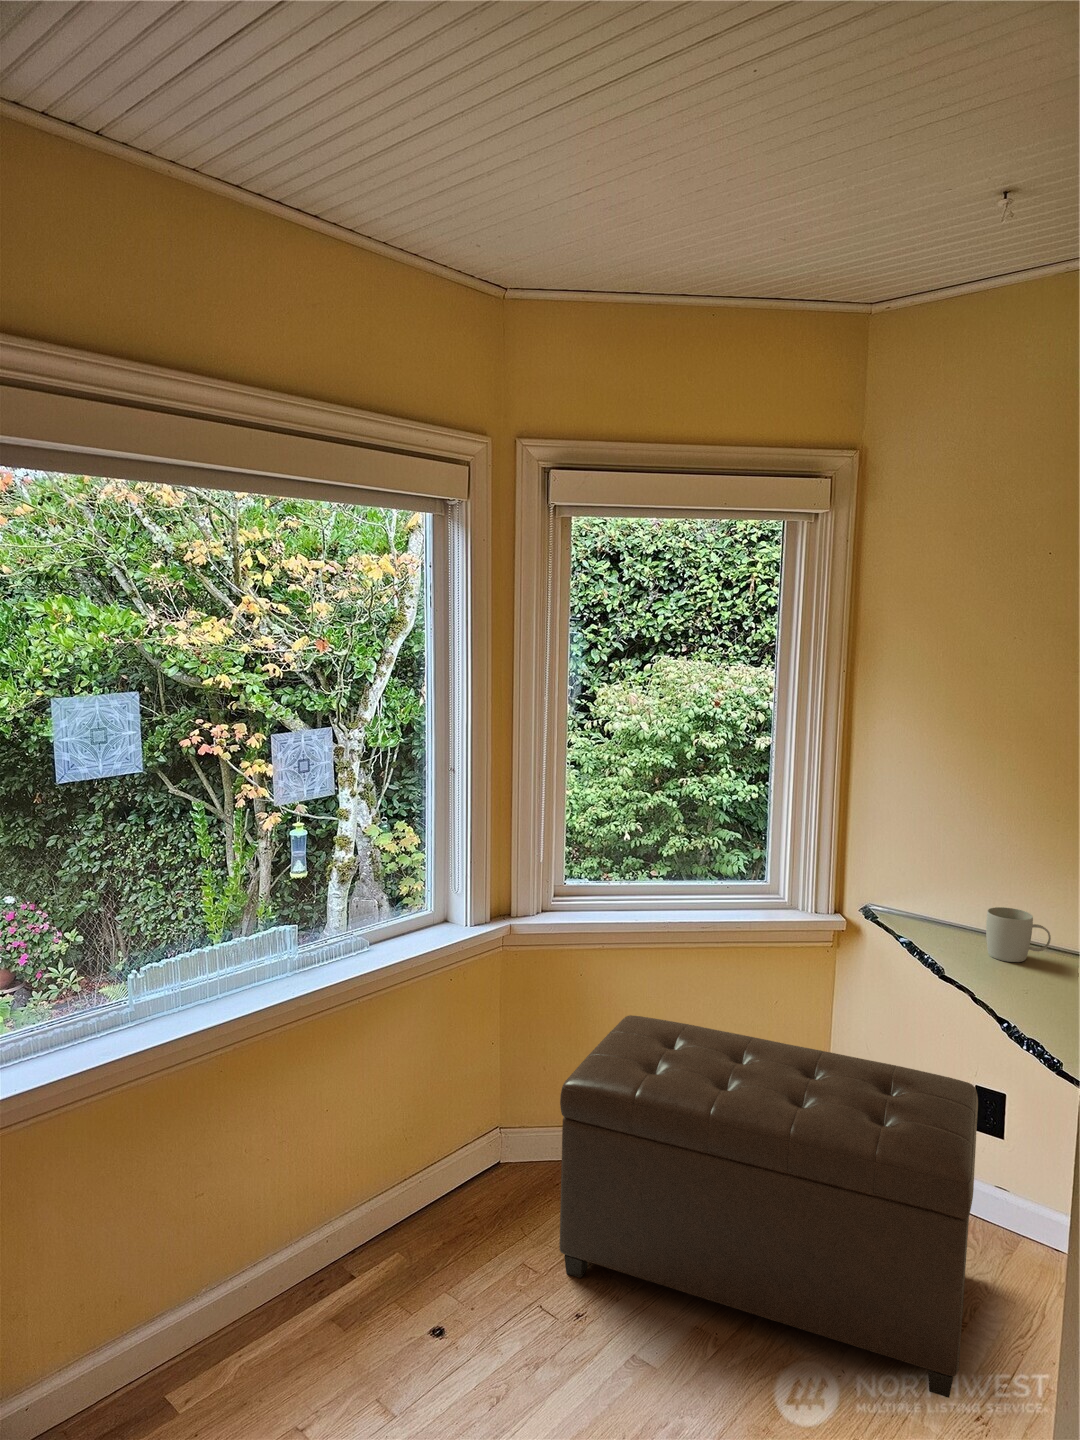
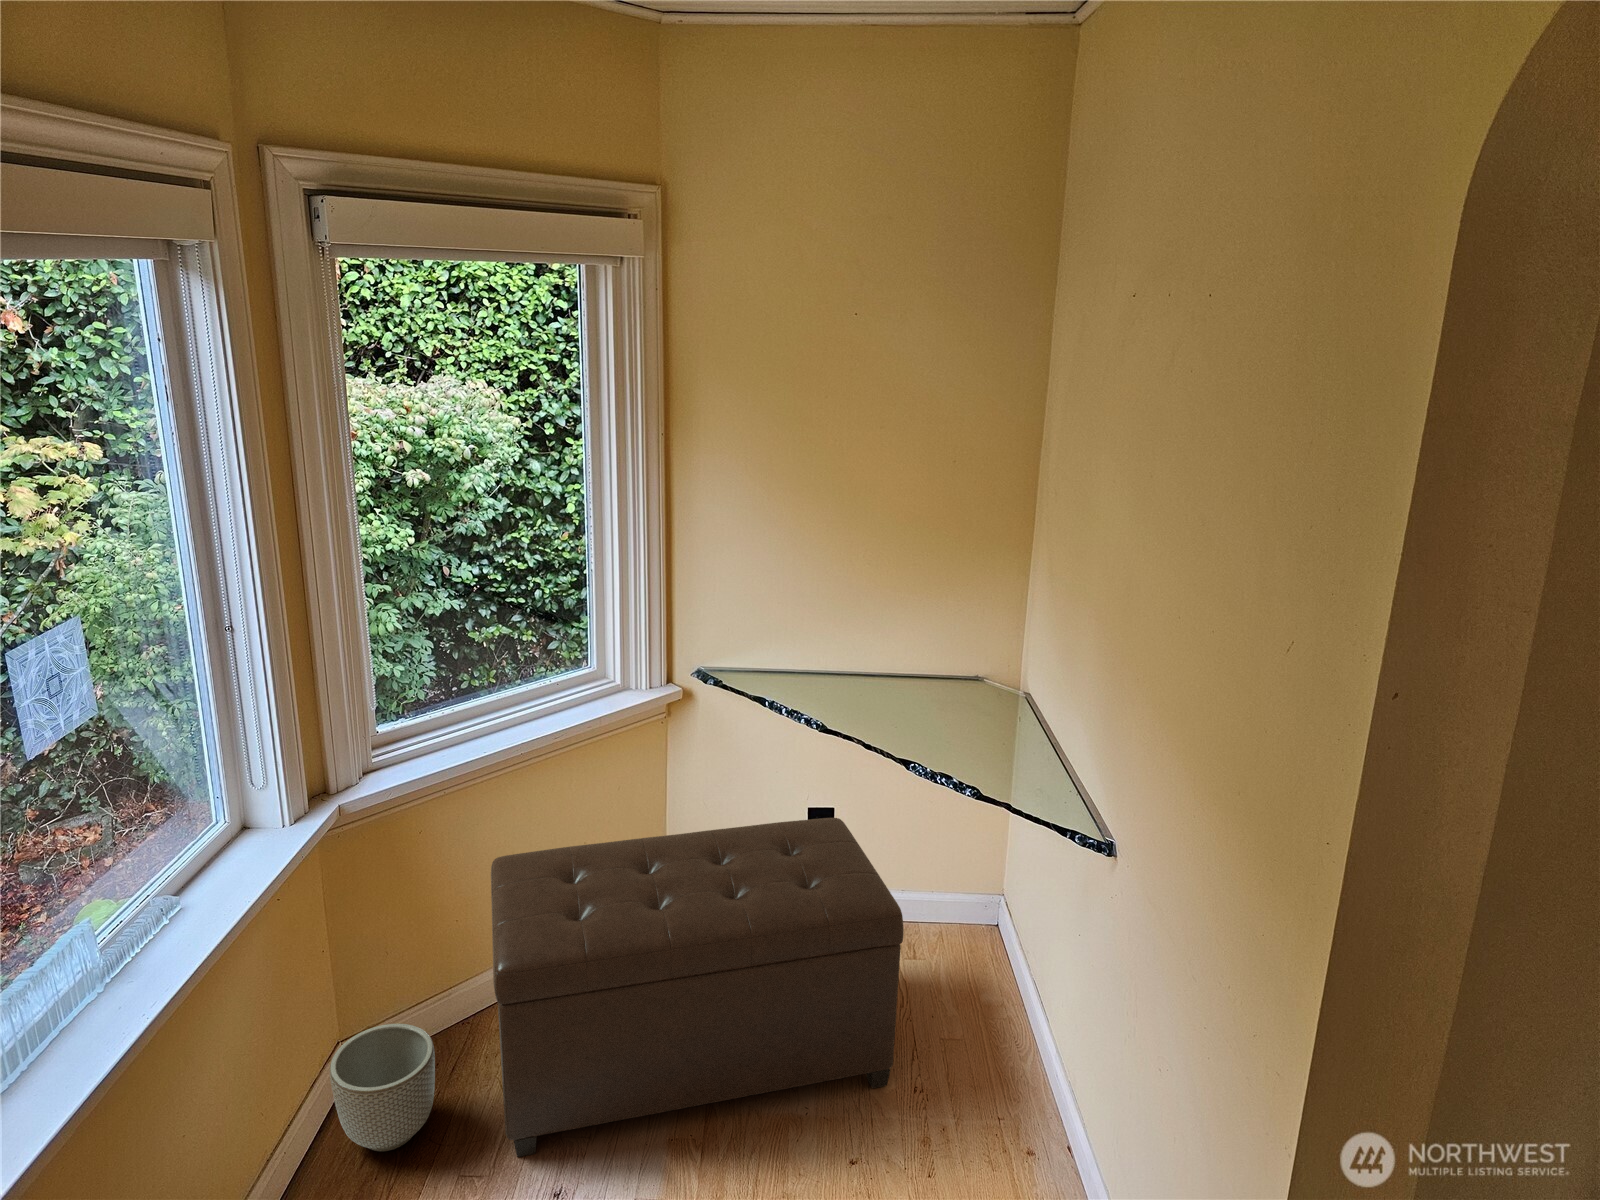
mug: present [986,907,1051,962] -> none [834,655,885,705]
planter: none [455,1119,536,1224] -> present [330,1024,435,1151]

